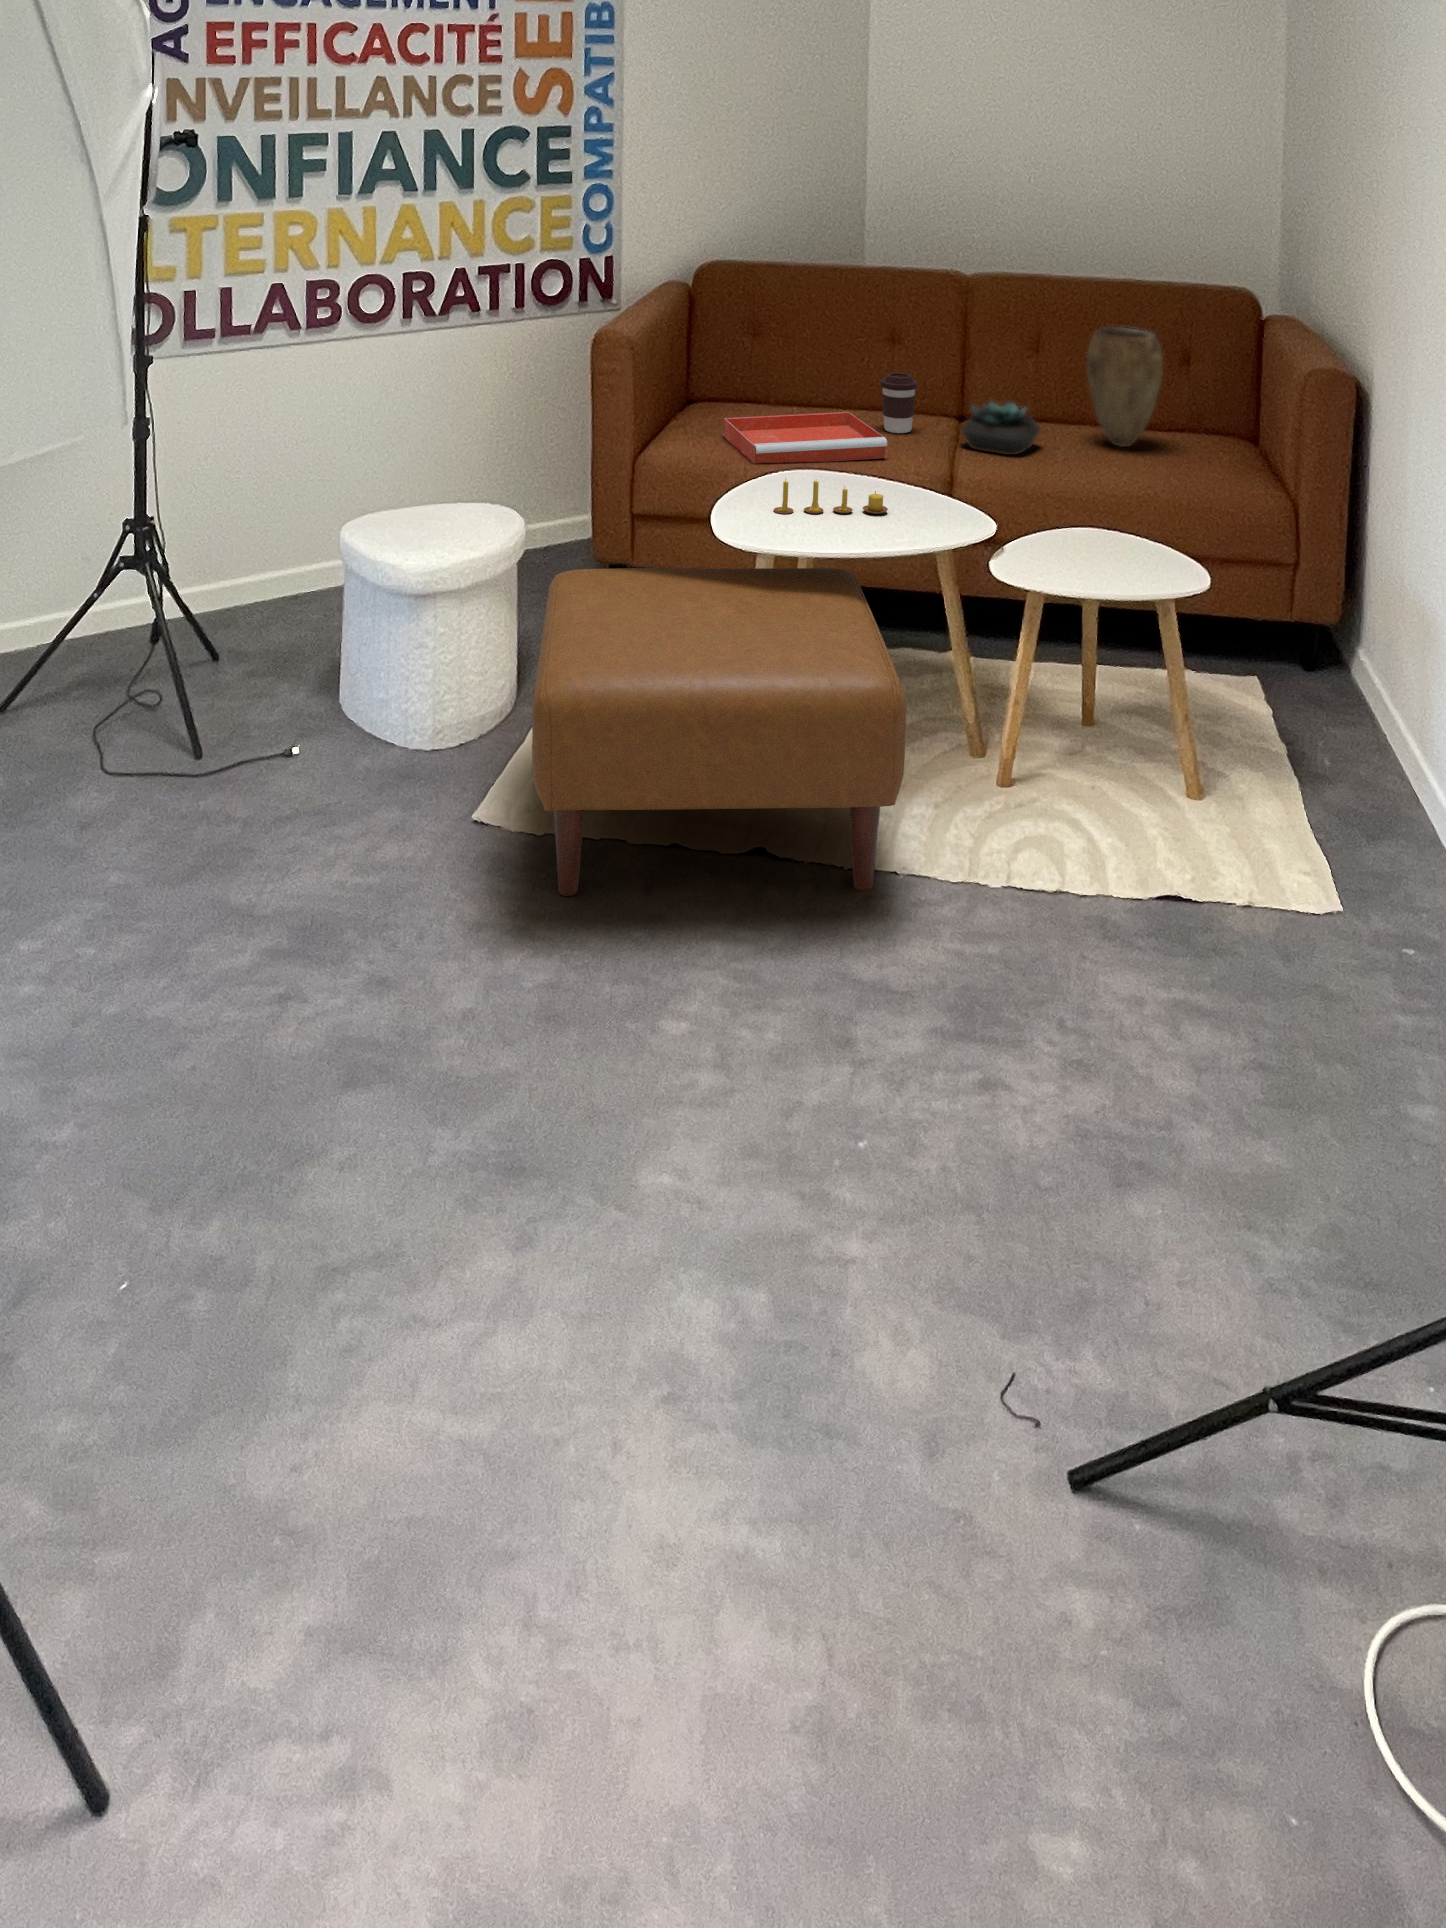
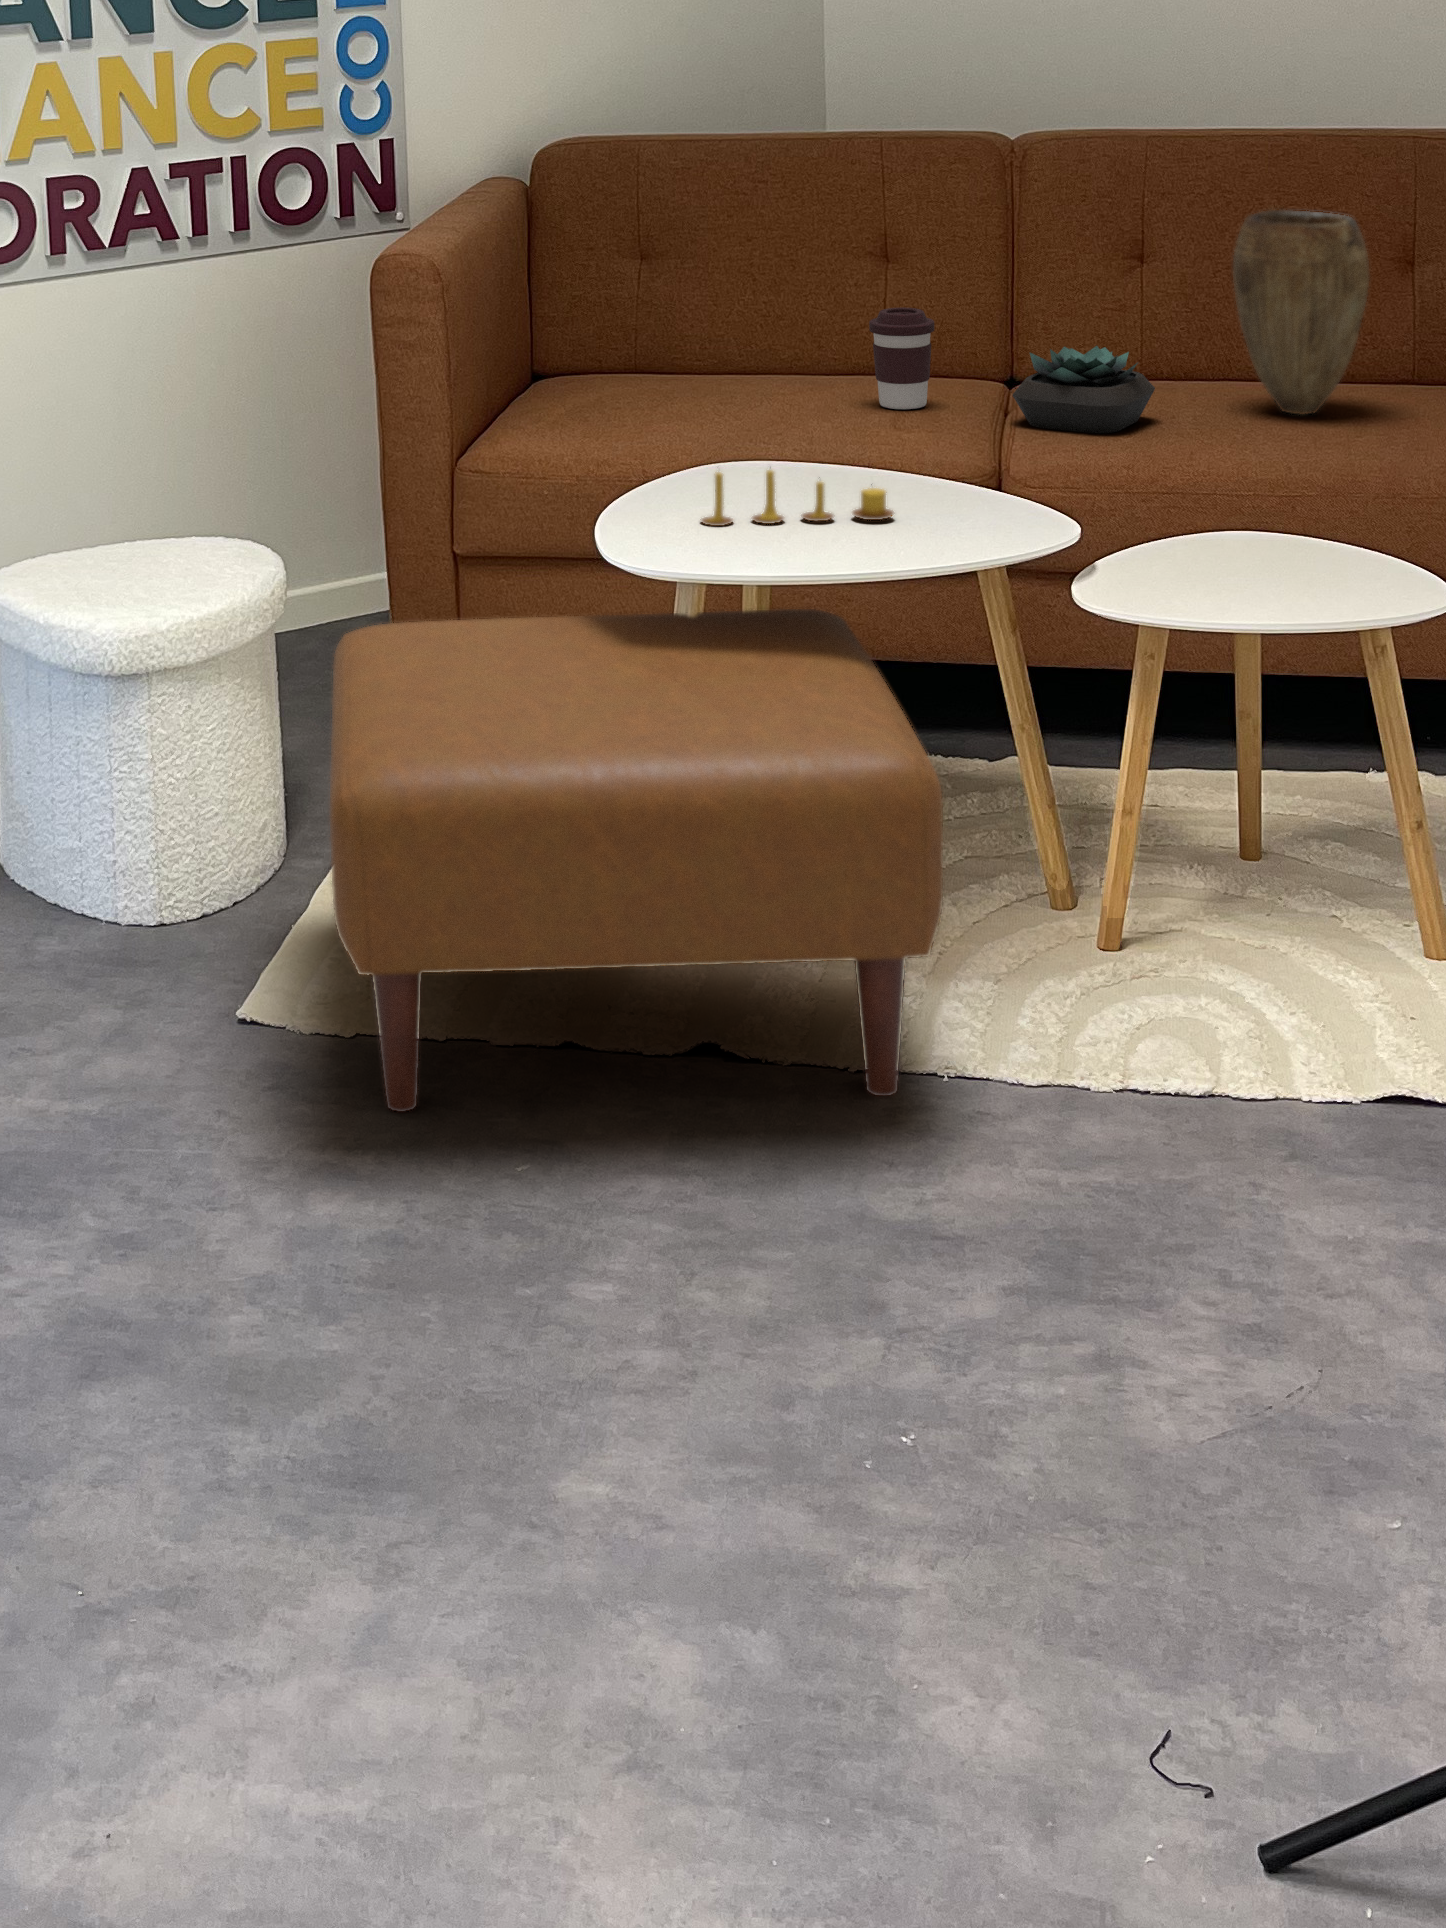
tray: present [724,412,887,463] -> none [603,376,887,463]

